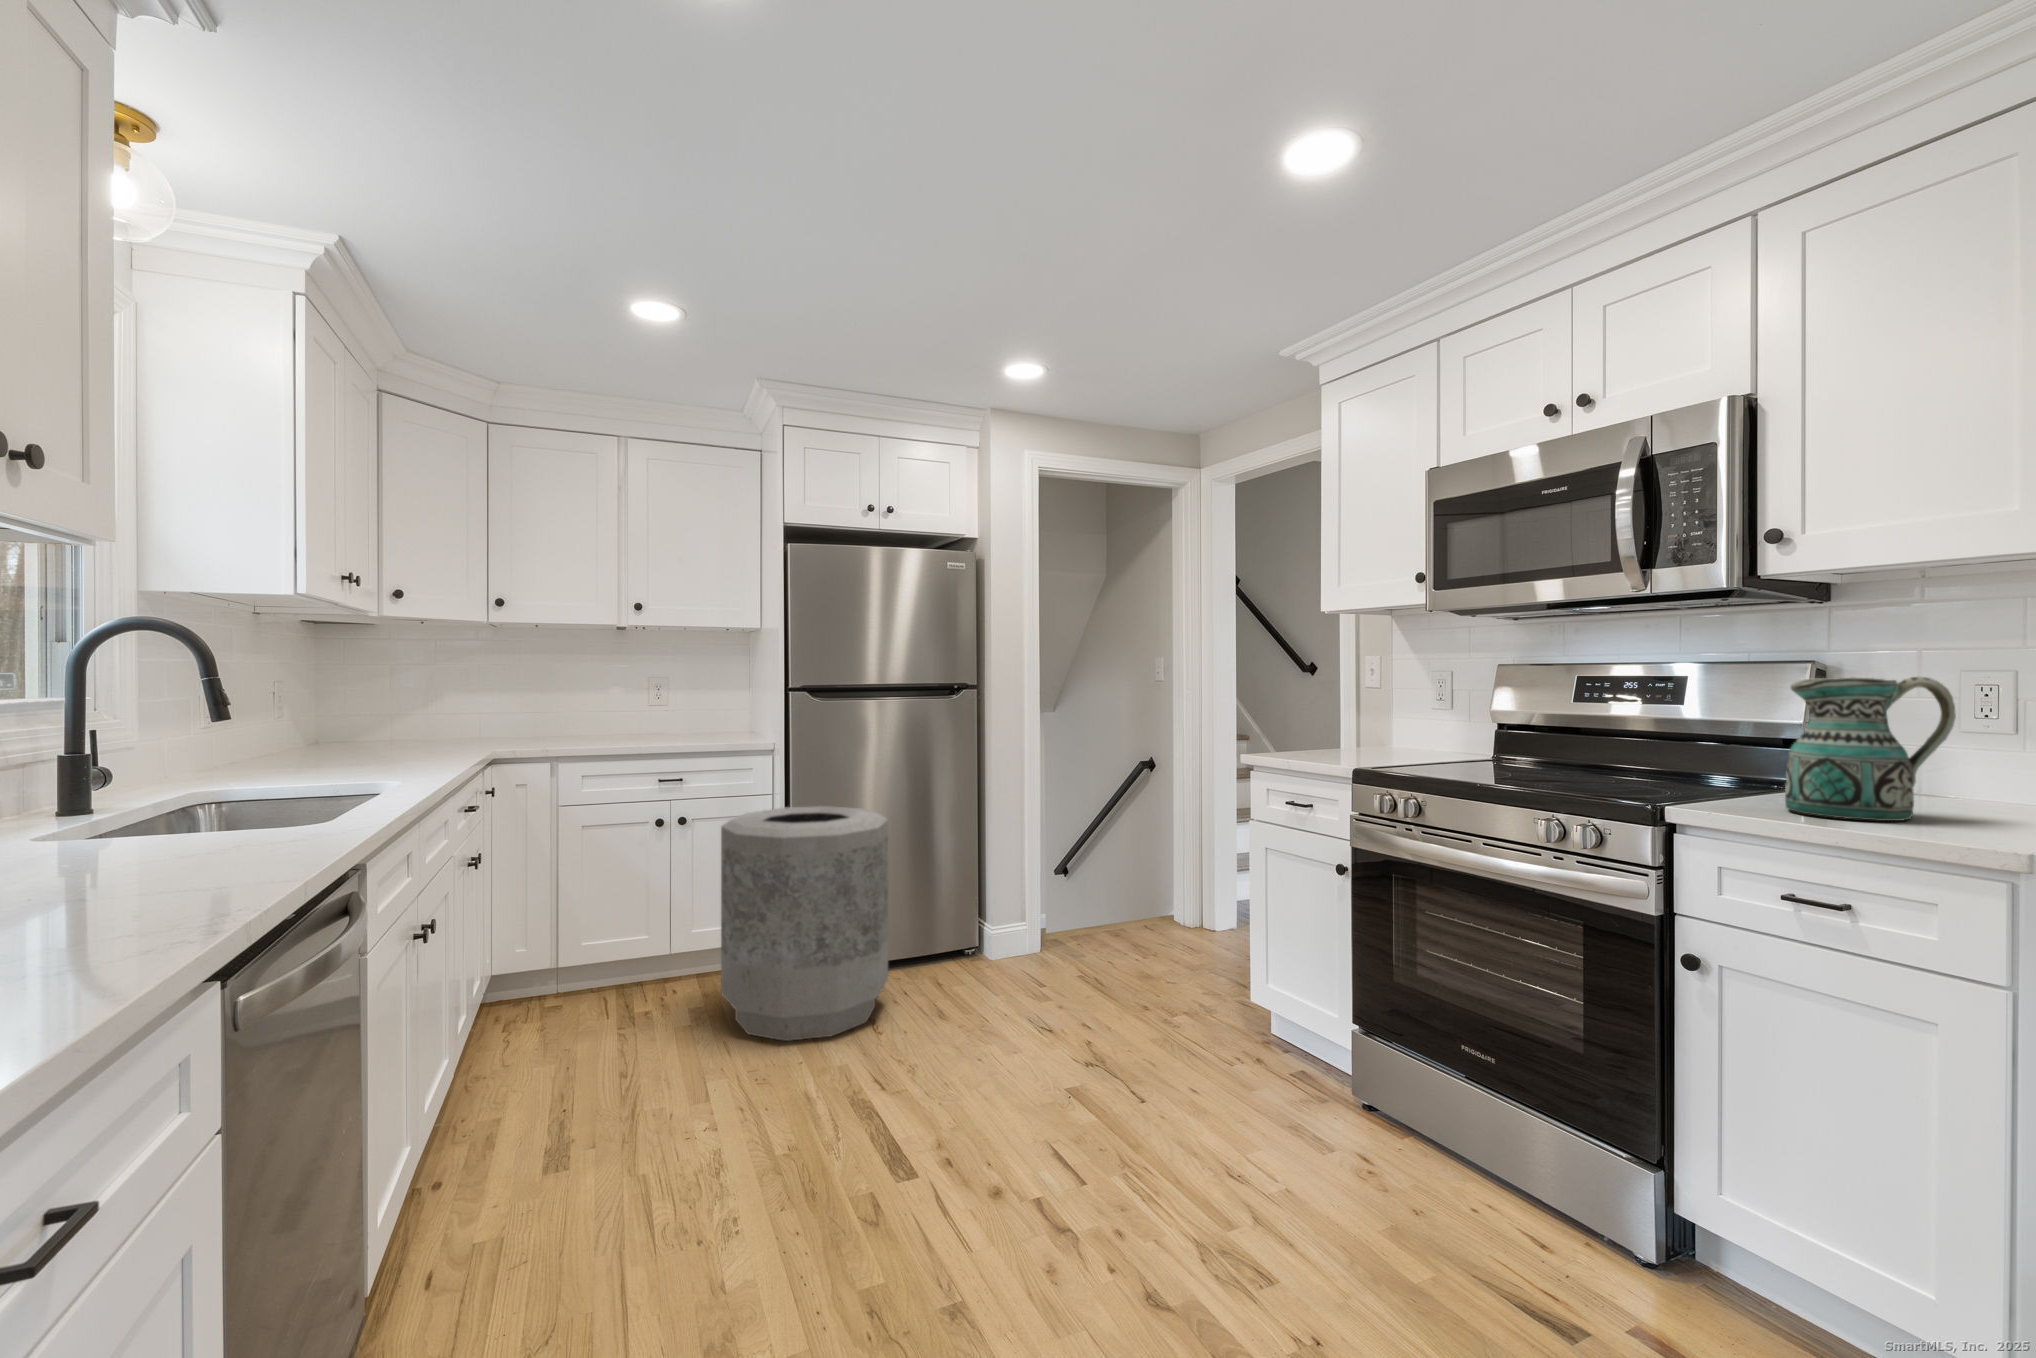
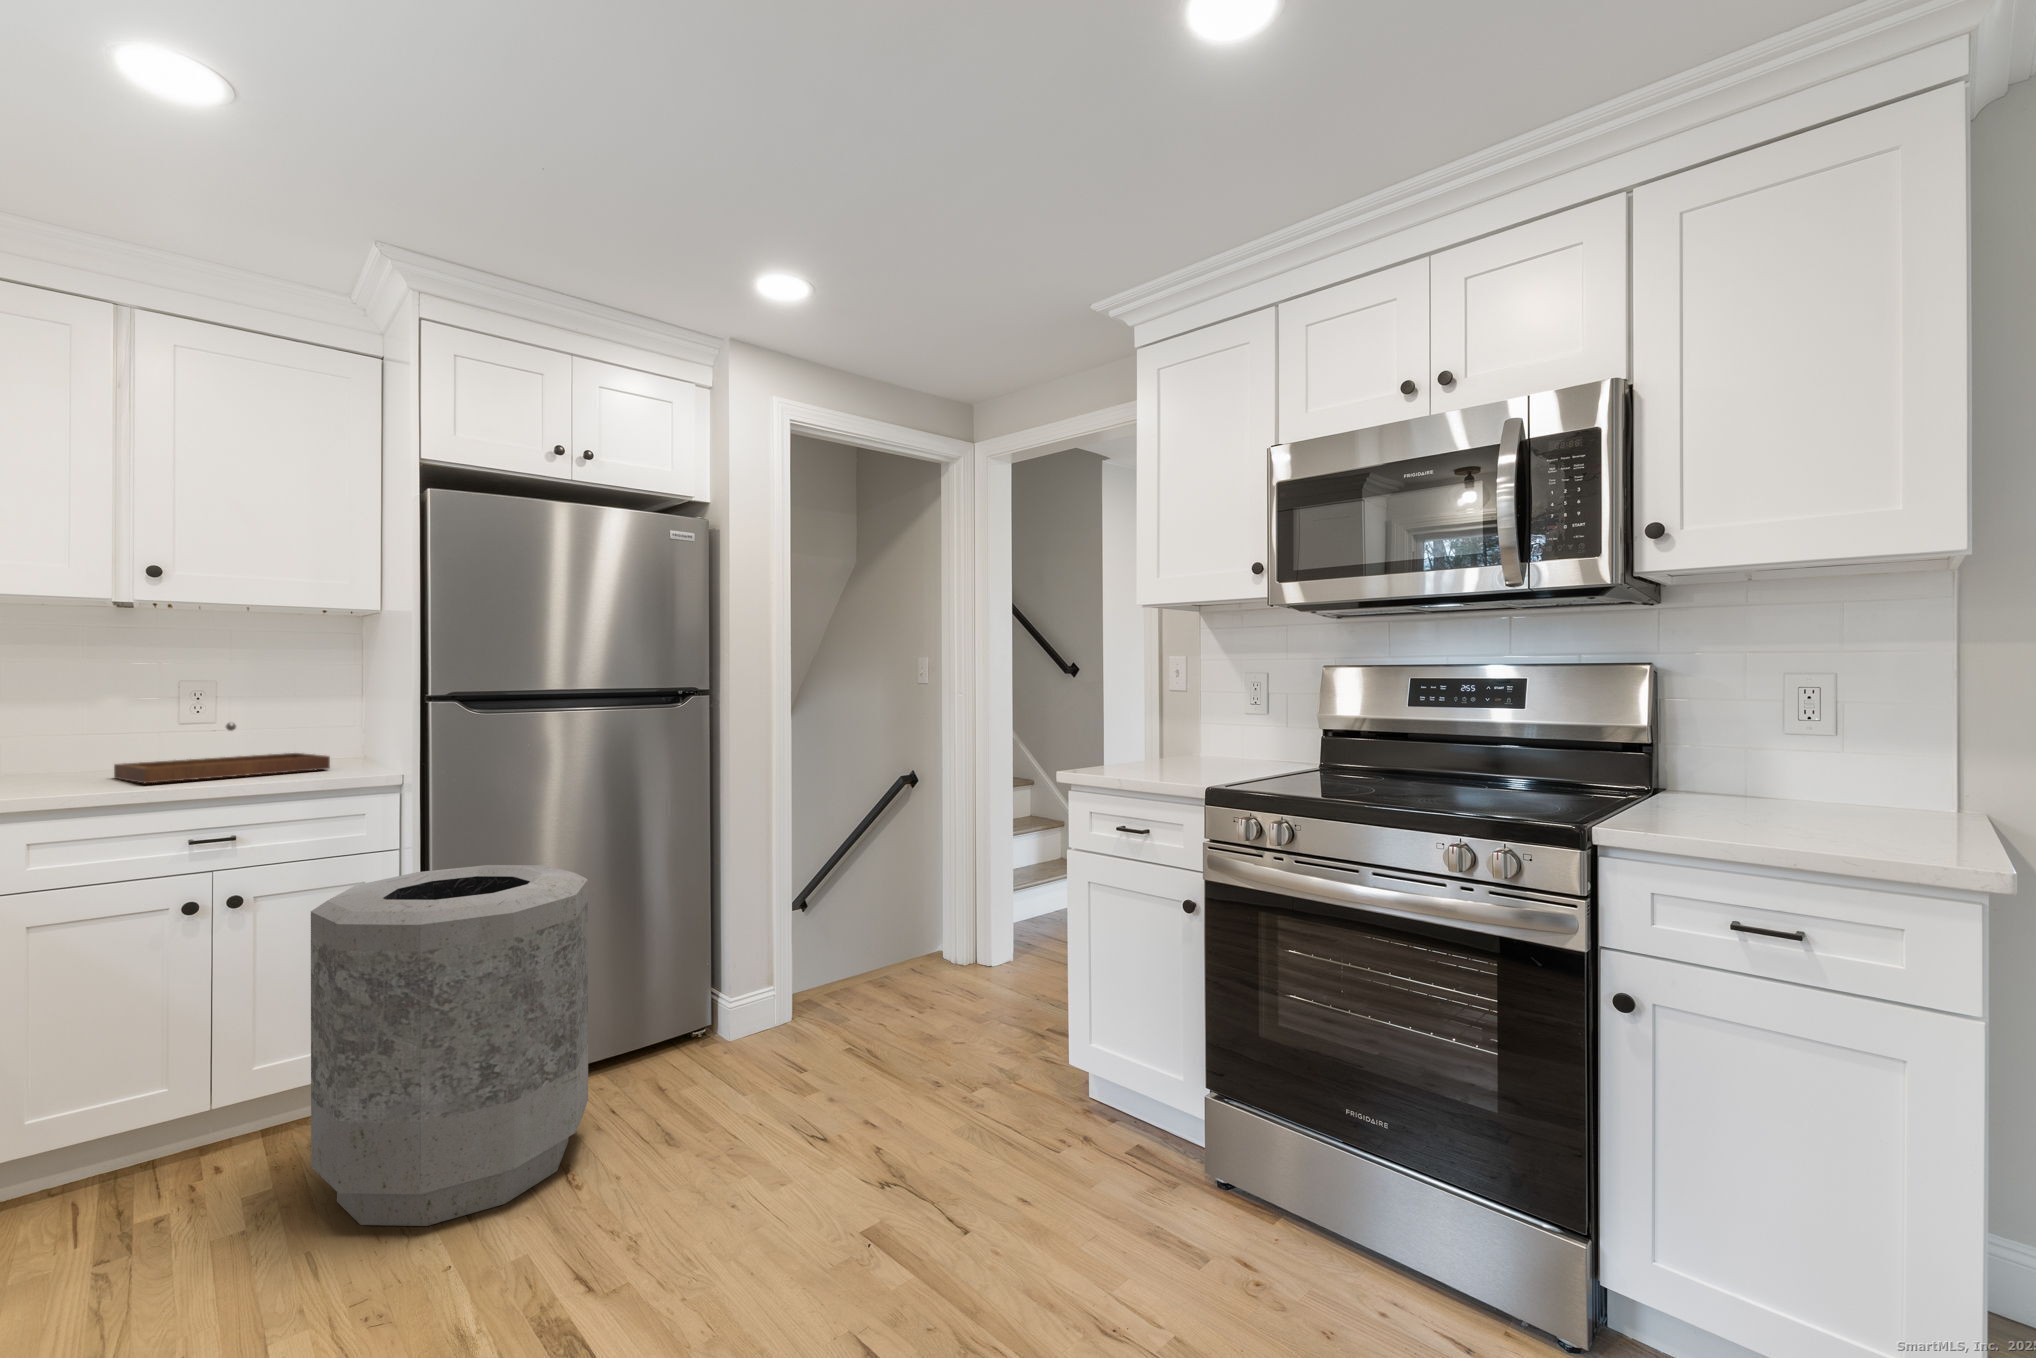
ceramic pitcher: present [1785,677,1956,821] -> none [1695,681,1849,835]
tray: none [617,703,733,741] -> present [114,723,330,783]

